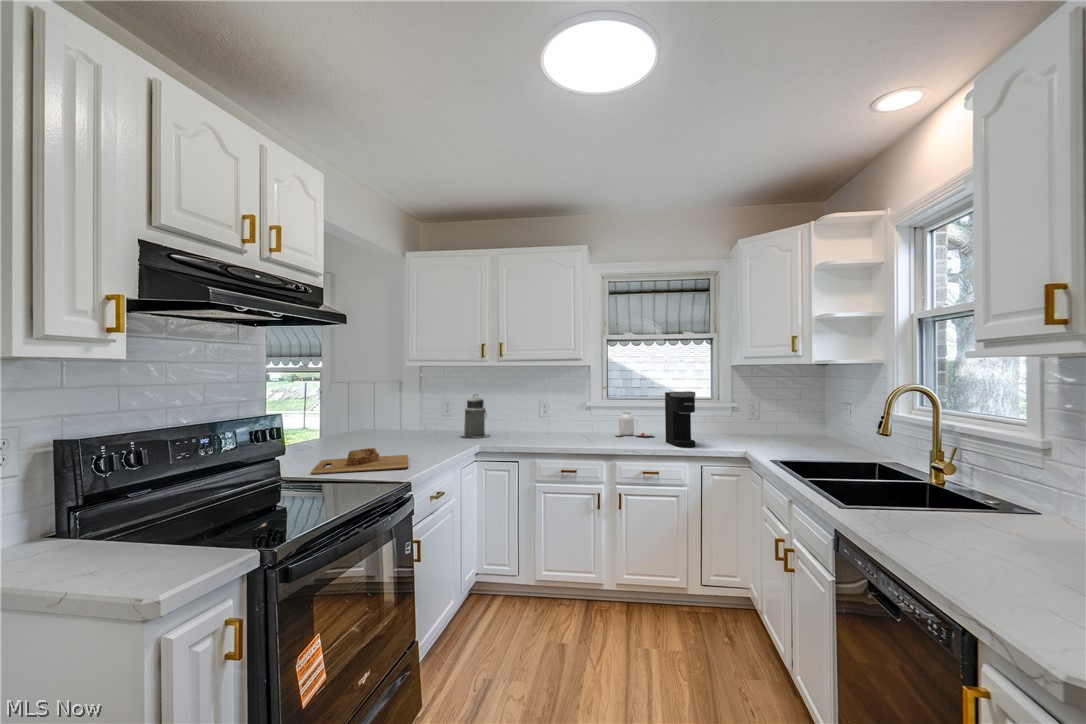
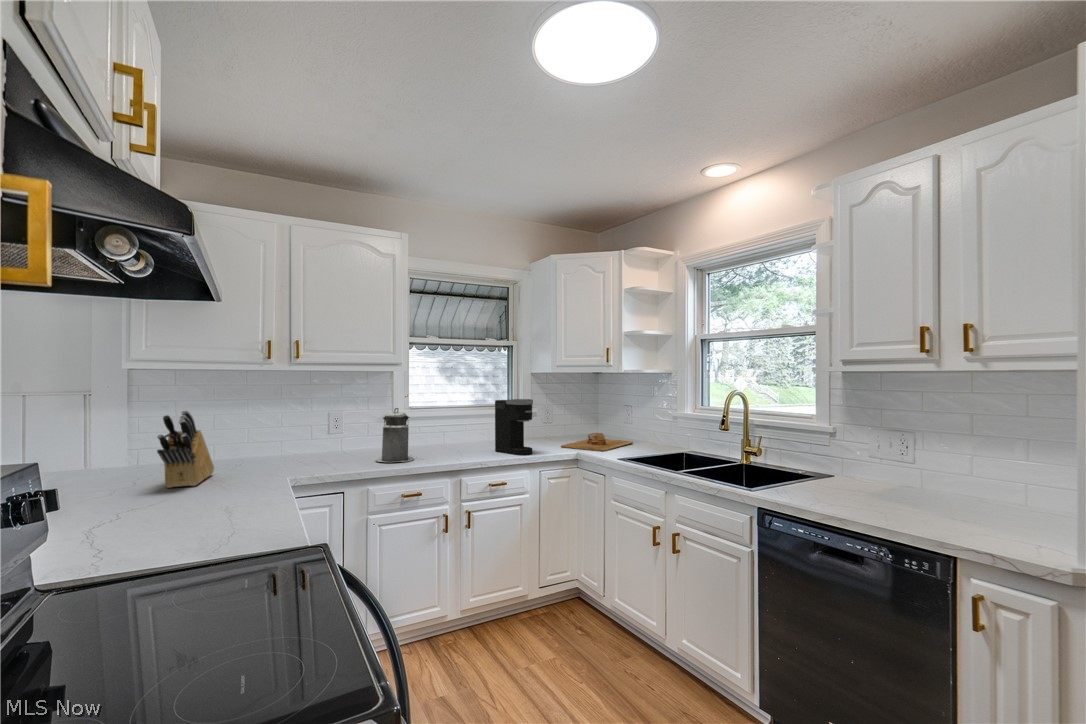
knife block: none [398,391,446,442] -> present [157,410,214,488]
canister: present [462,394,490,438] -> present [376,408,414,462]
jar: present [616,412,655,437] -> none [433,423,475,451]
cutting board: present [311,448,408,474] -> present [561,433,633,452]

